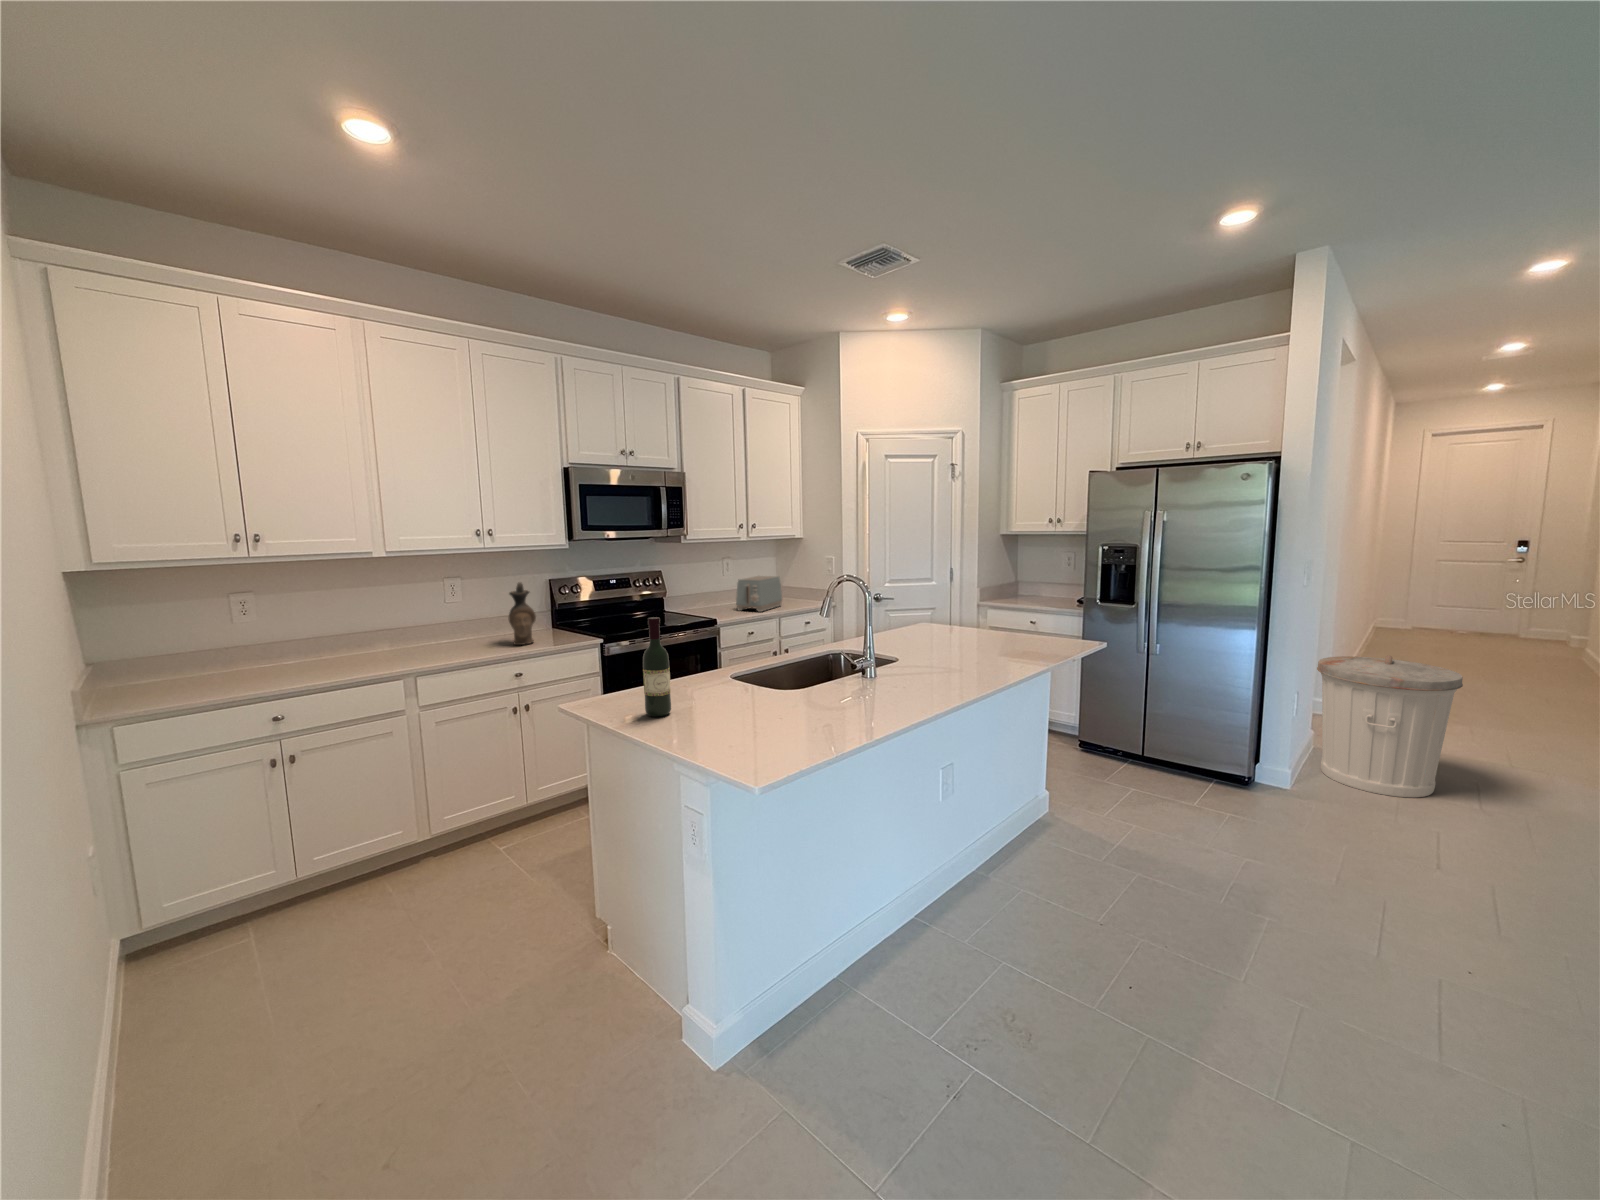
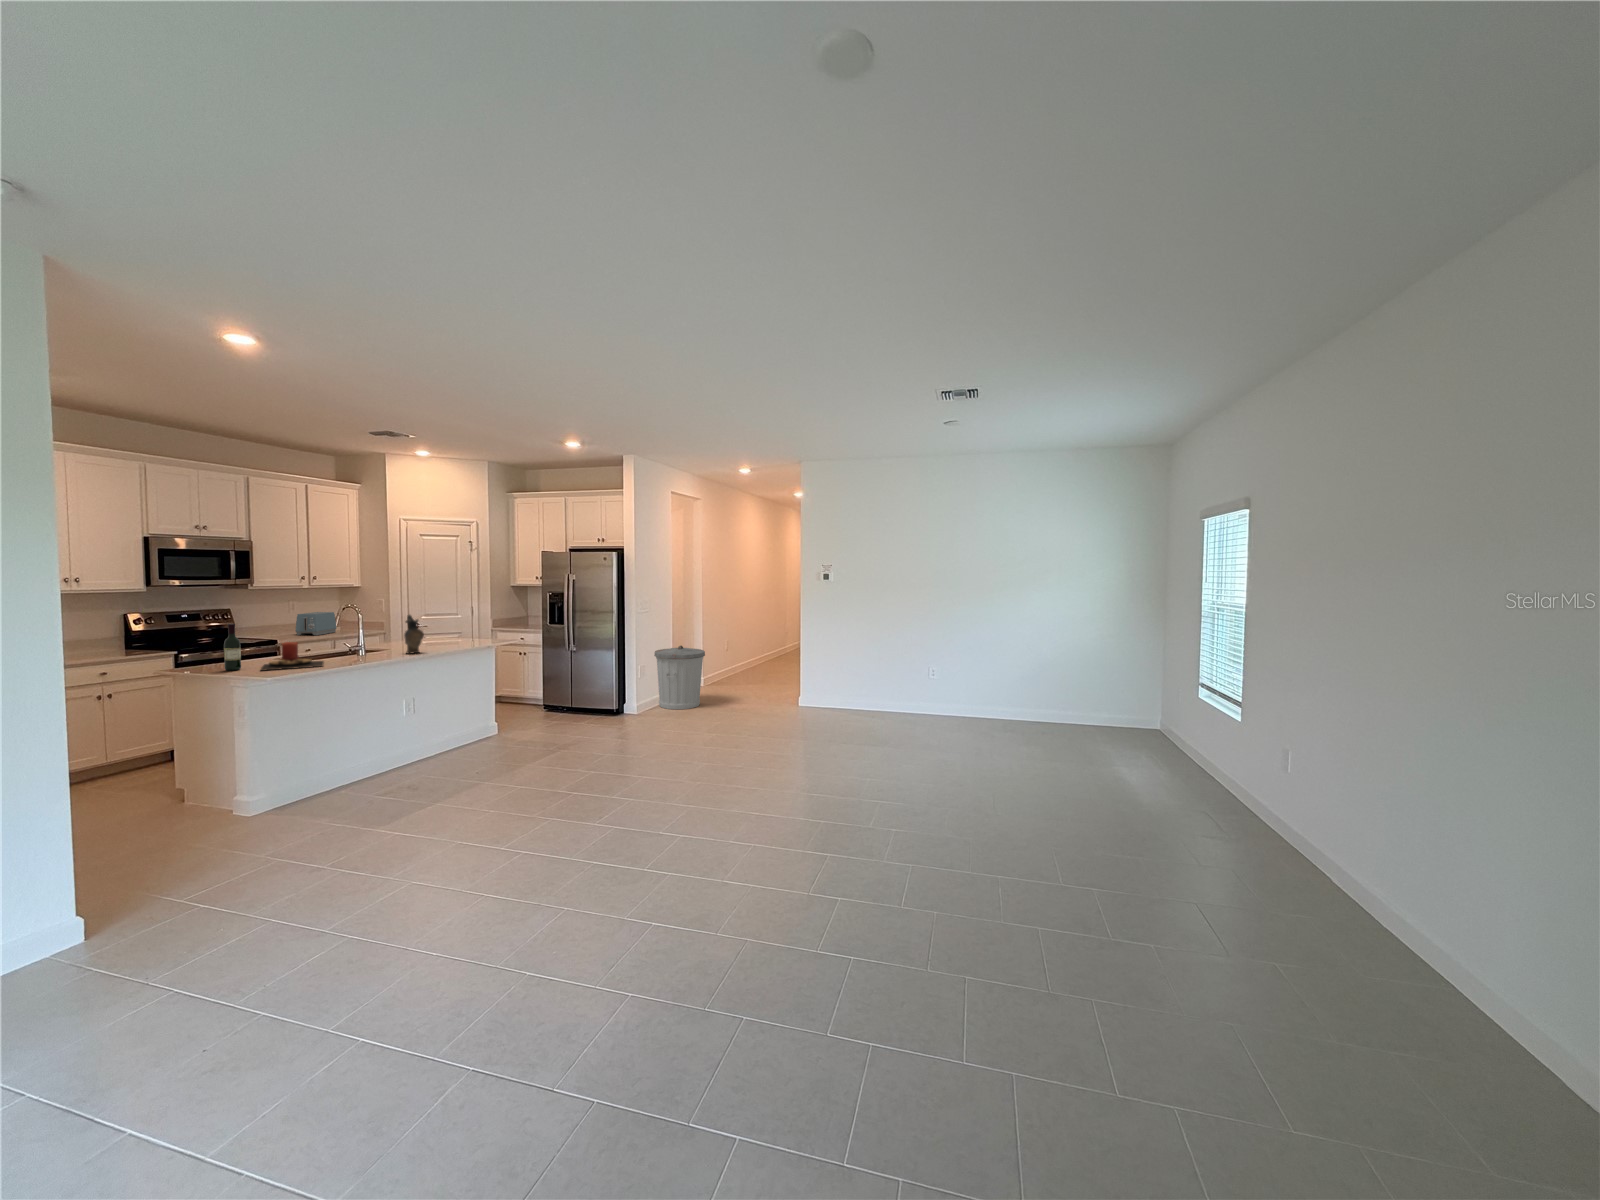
ceramic pitcher: present [509,582,536,645] -> present [404,615,424,654]
candle: none [703,657,813,726] -> present [261,642,323,671]

